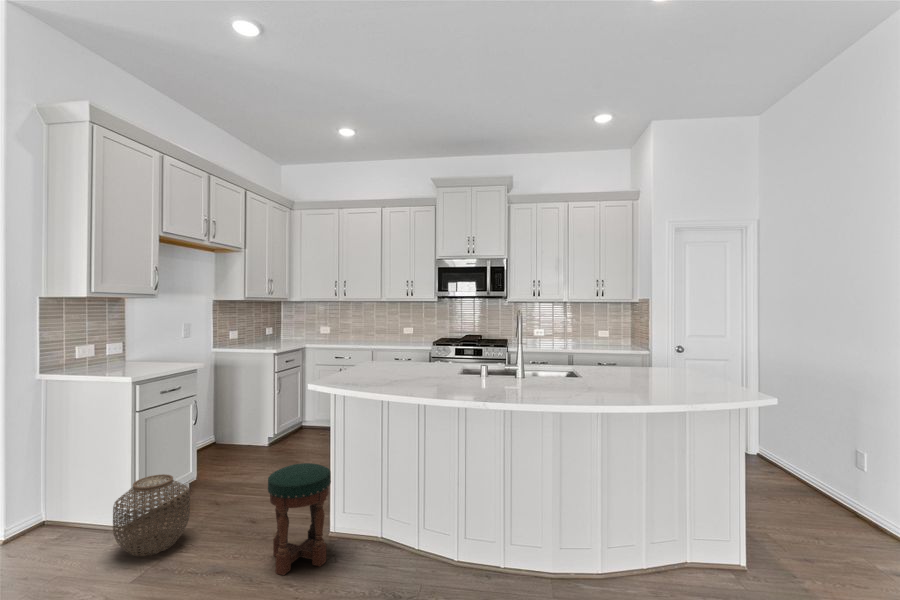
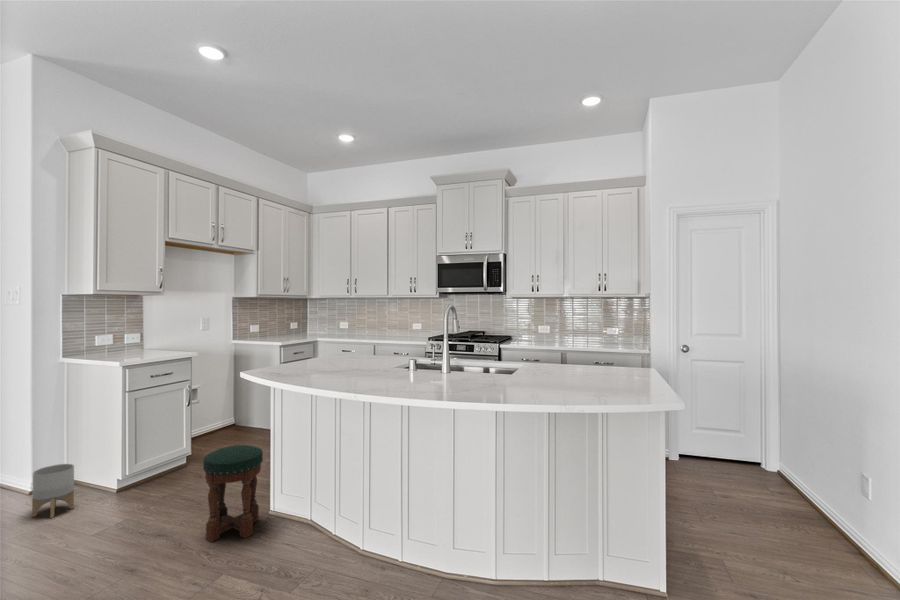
woven basket: present [113,474,190,556] -> none [95,447,162,514]
planter: none [27,502,79,572] -> present [32,464,74,518]

